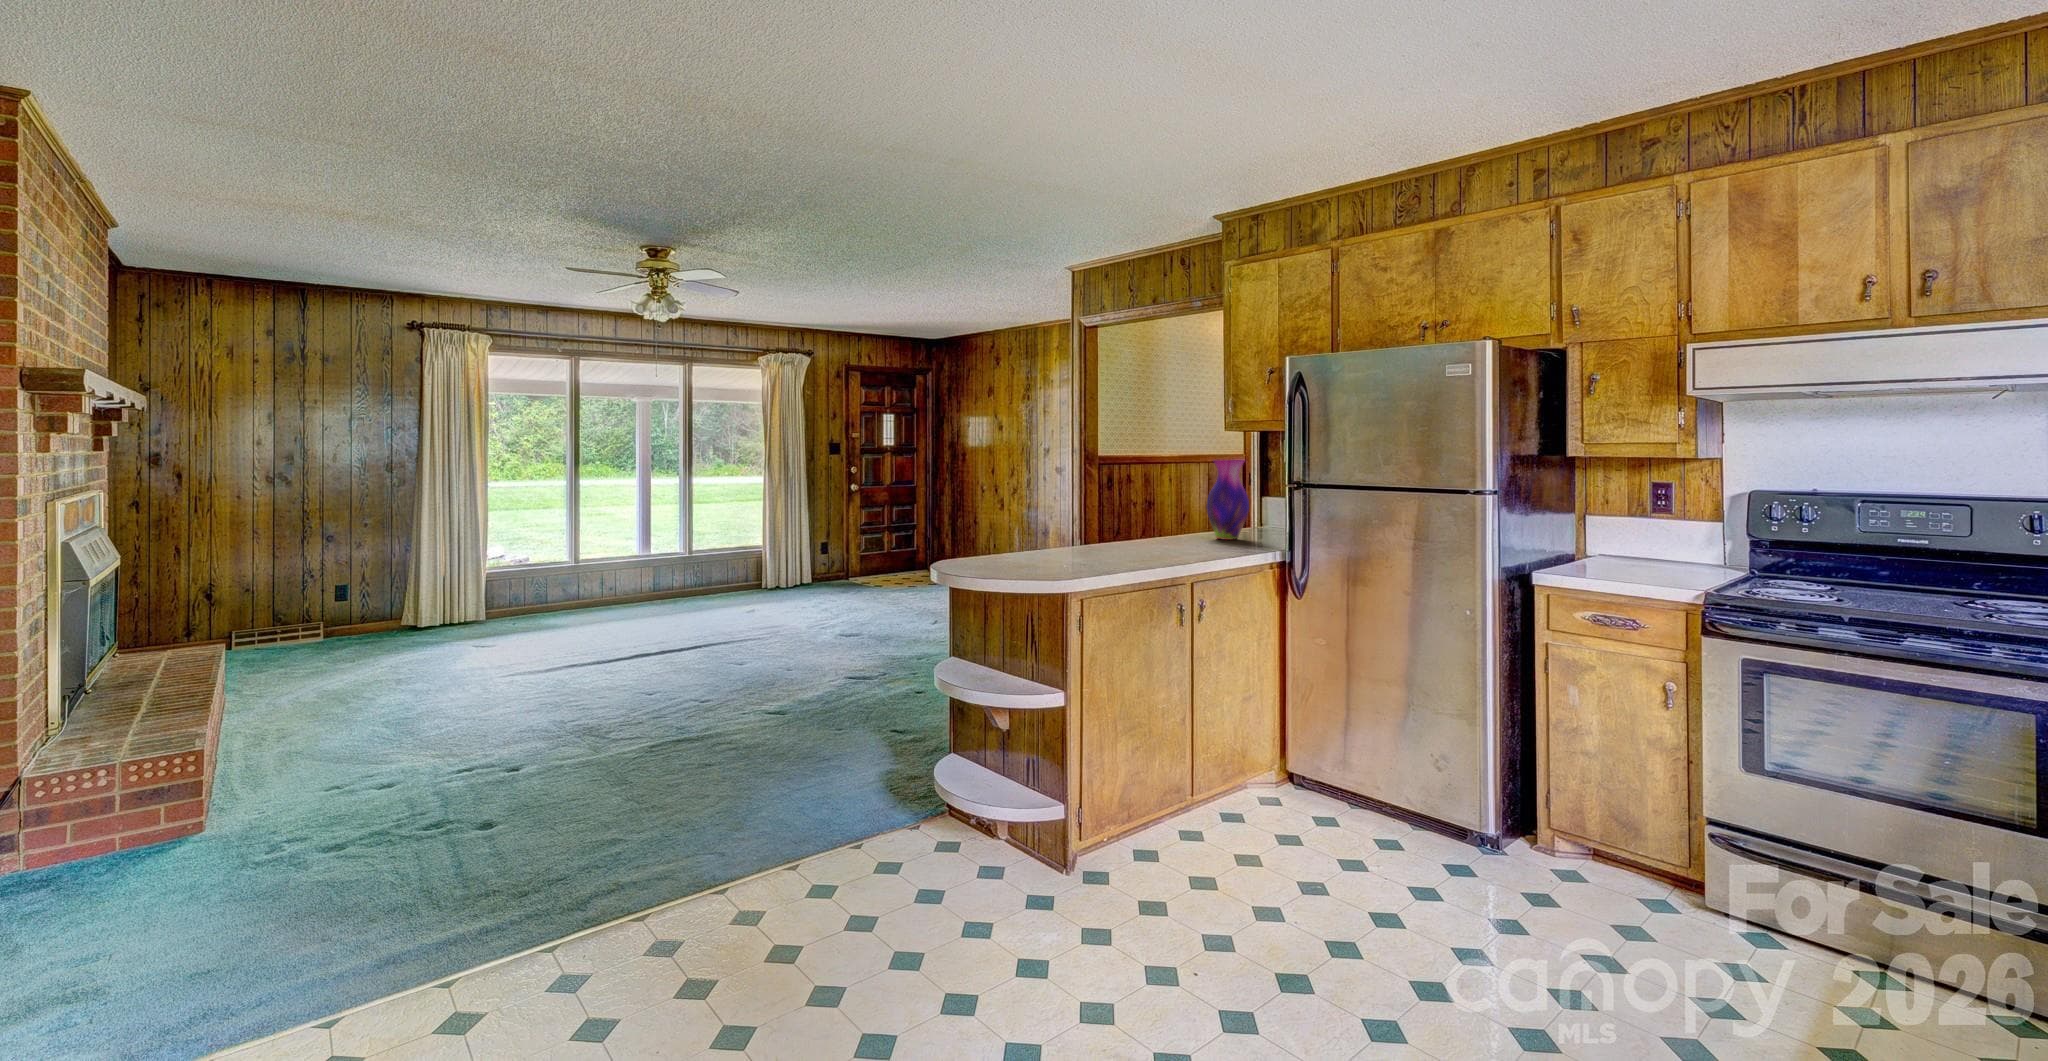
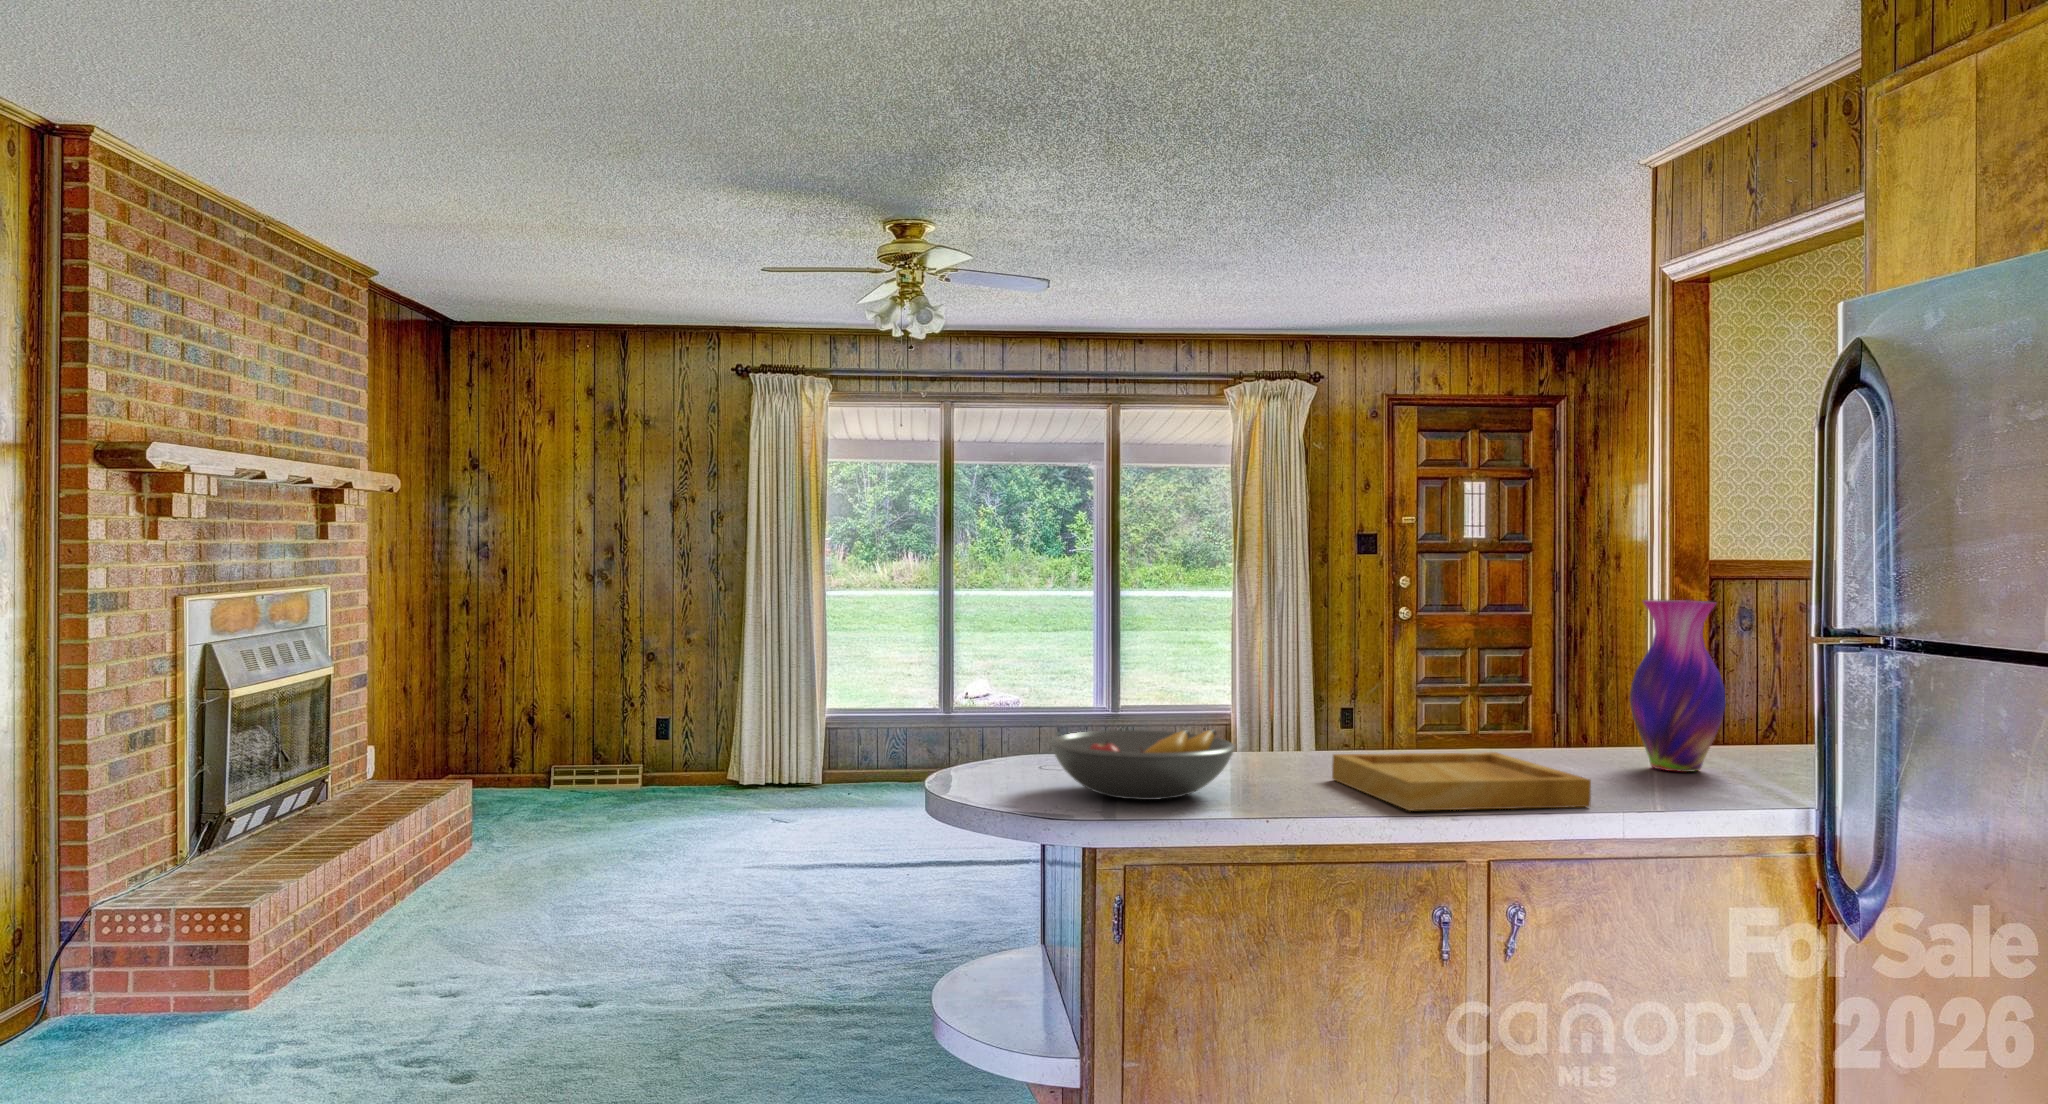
fruit bowl: none [1021,527,1122,566] -> present [1049,729,1236,800]
tray: none [1122,535,1252,560] -> present [1332,752,1591,811]

